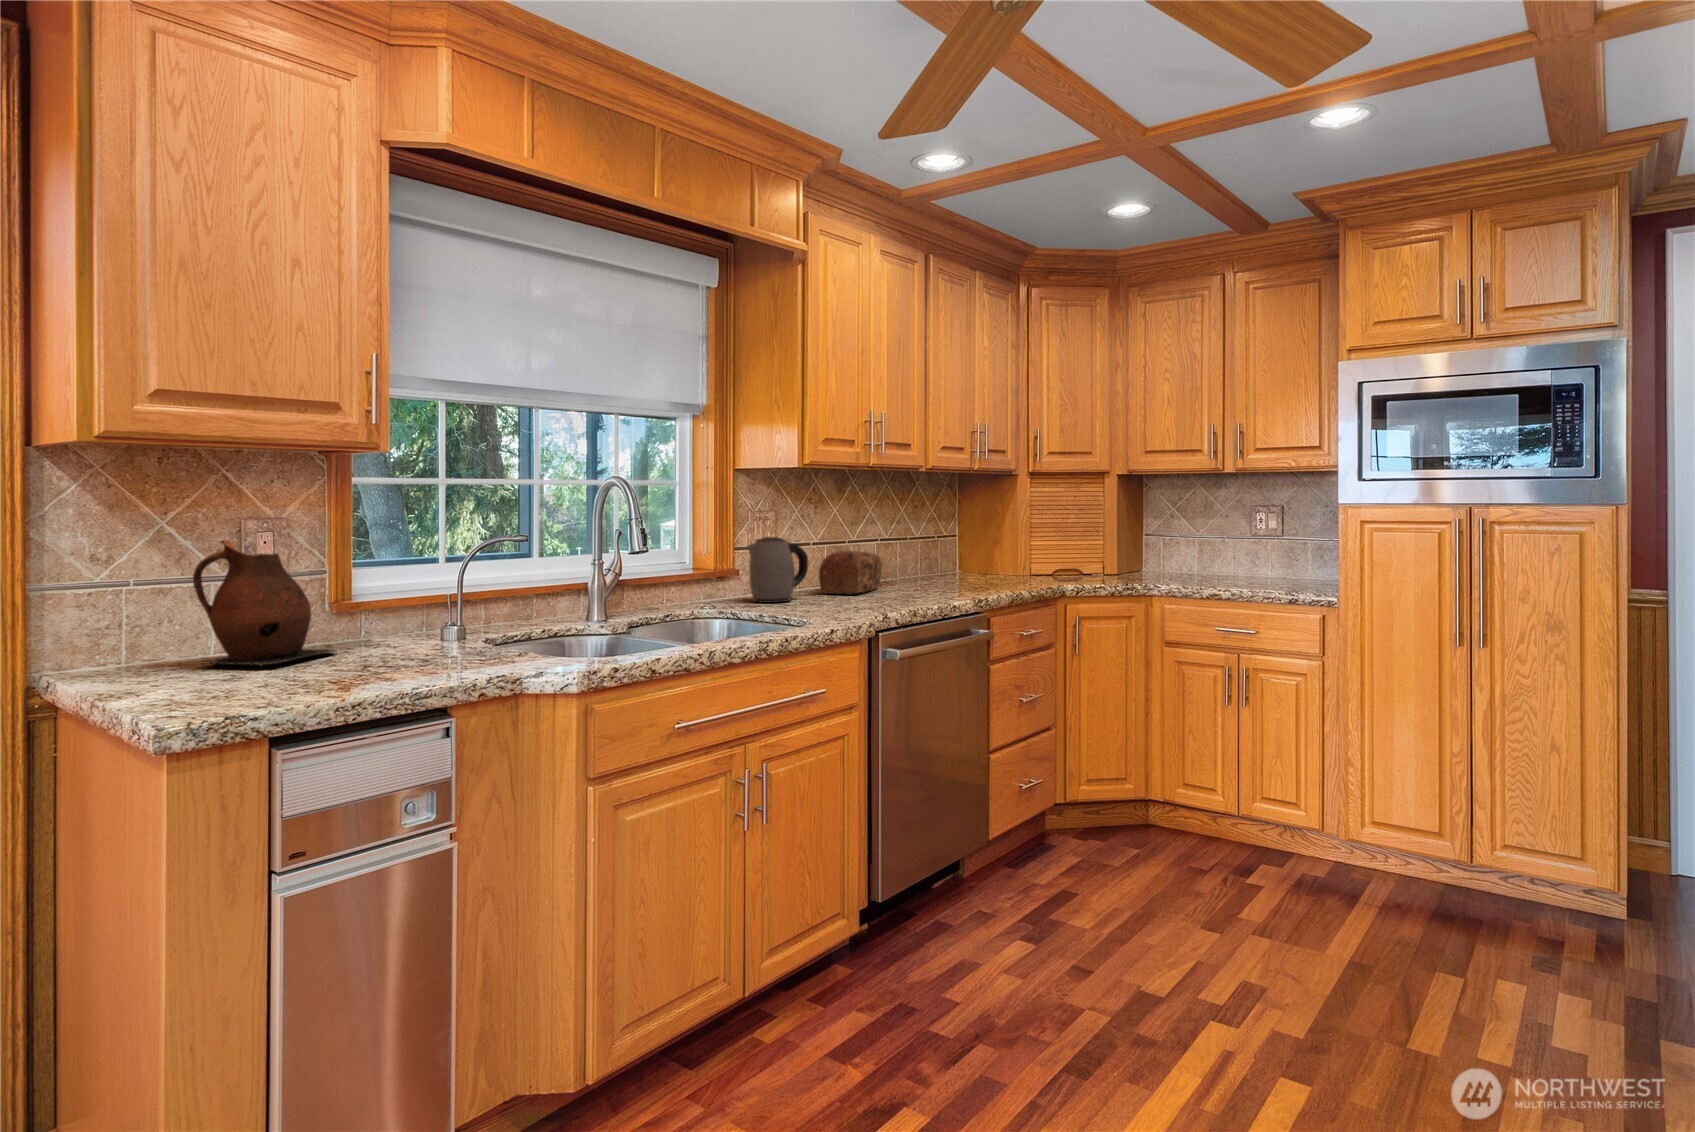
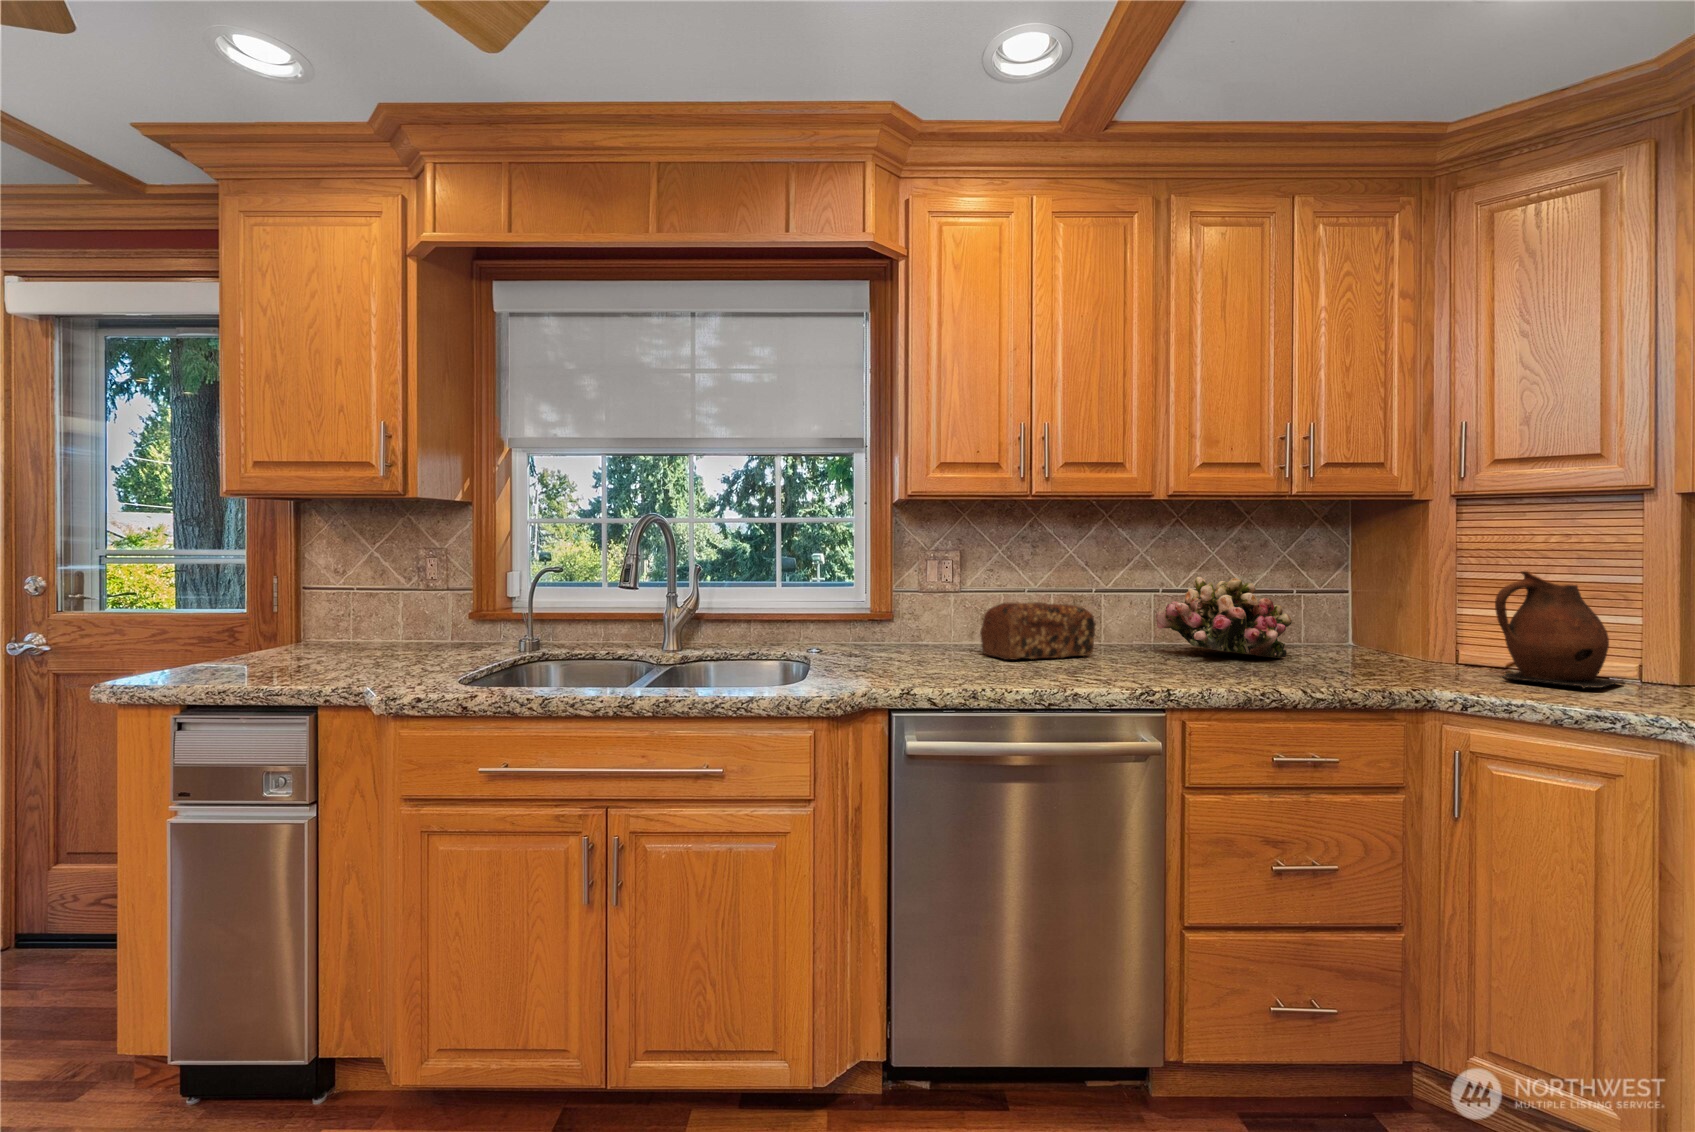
flower arrangement: none [894,528,972,579] -> present [1156,577,1292,658]
kettle: present [747,537,808,603] -> none [861,579,941,658]
ceramic pitcher: present [193,540,335,667] -> present [1495,571,1625,689]

